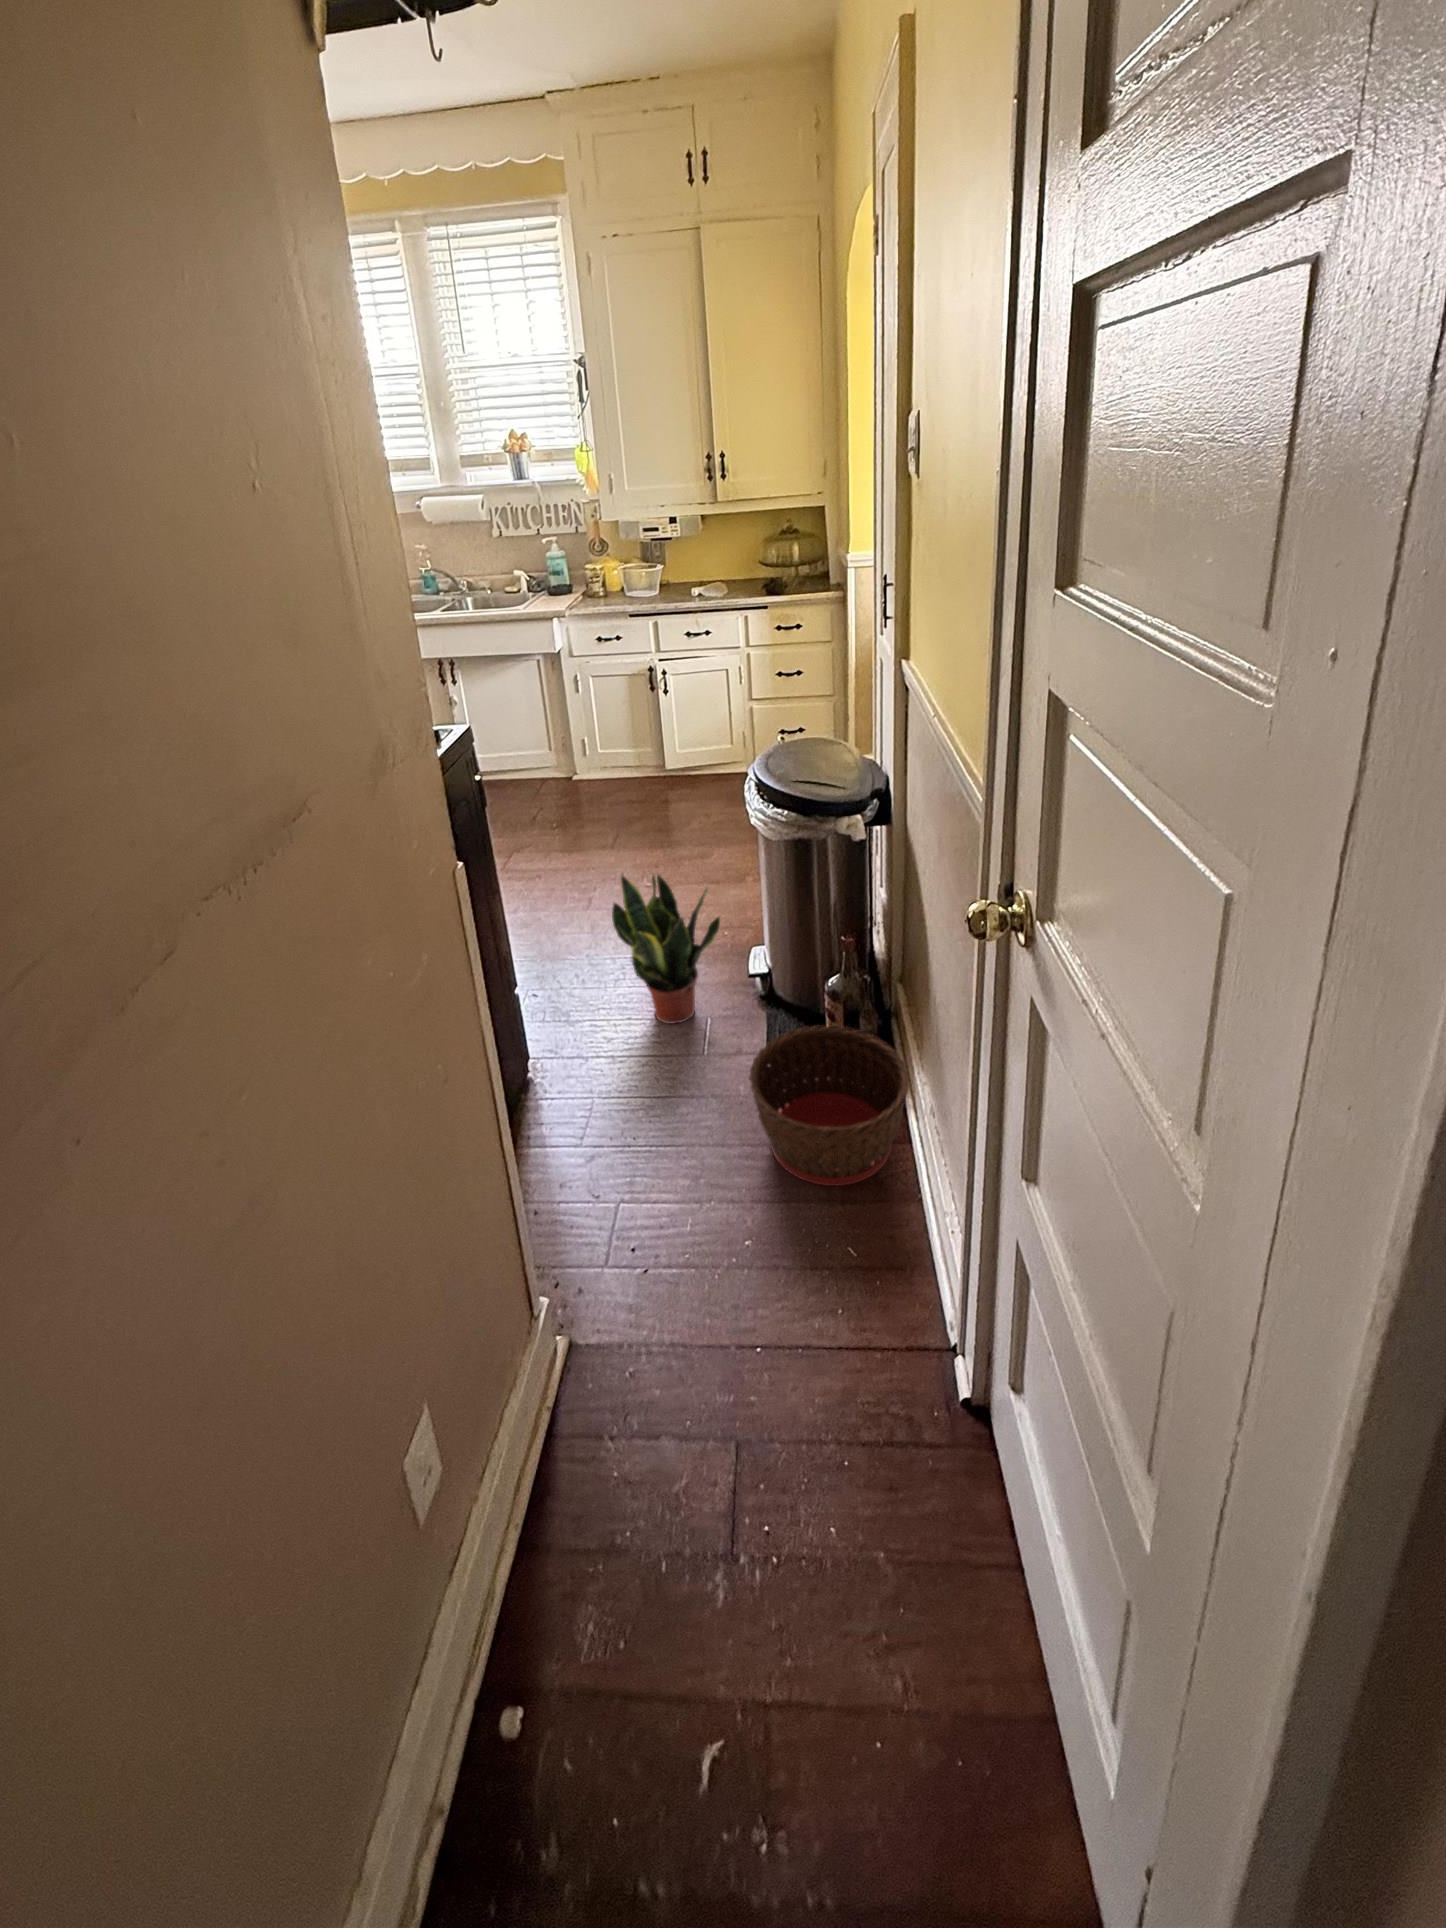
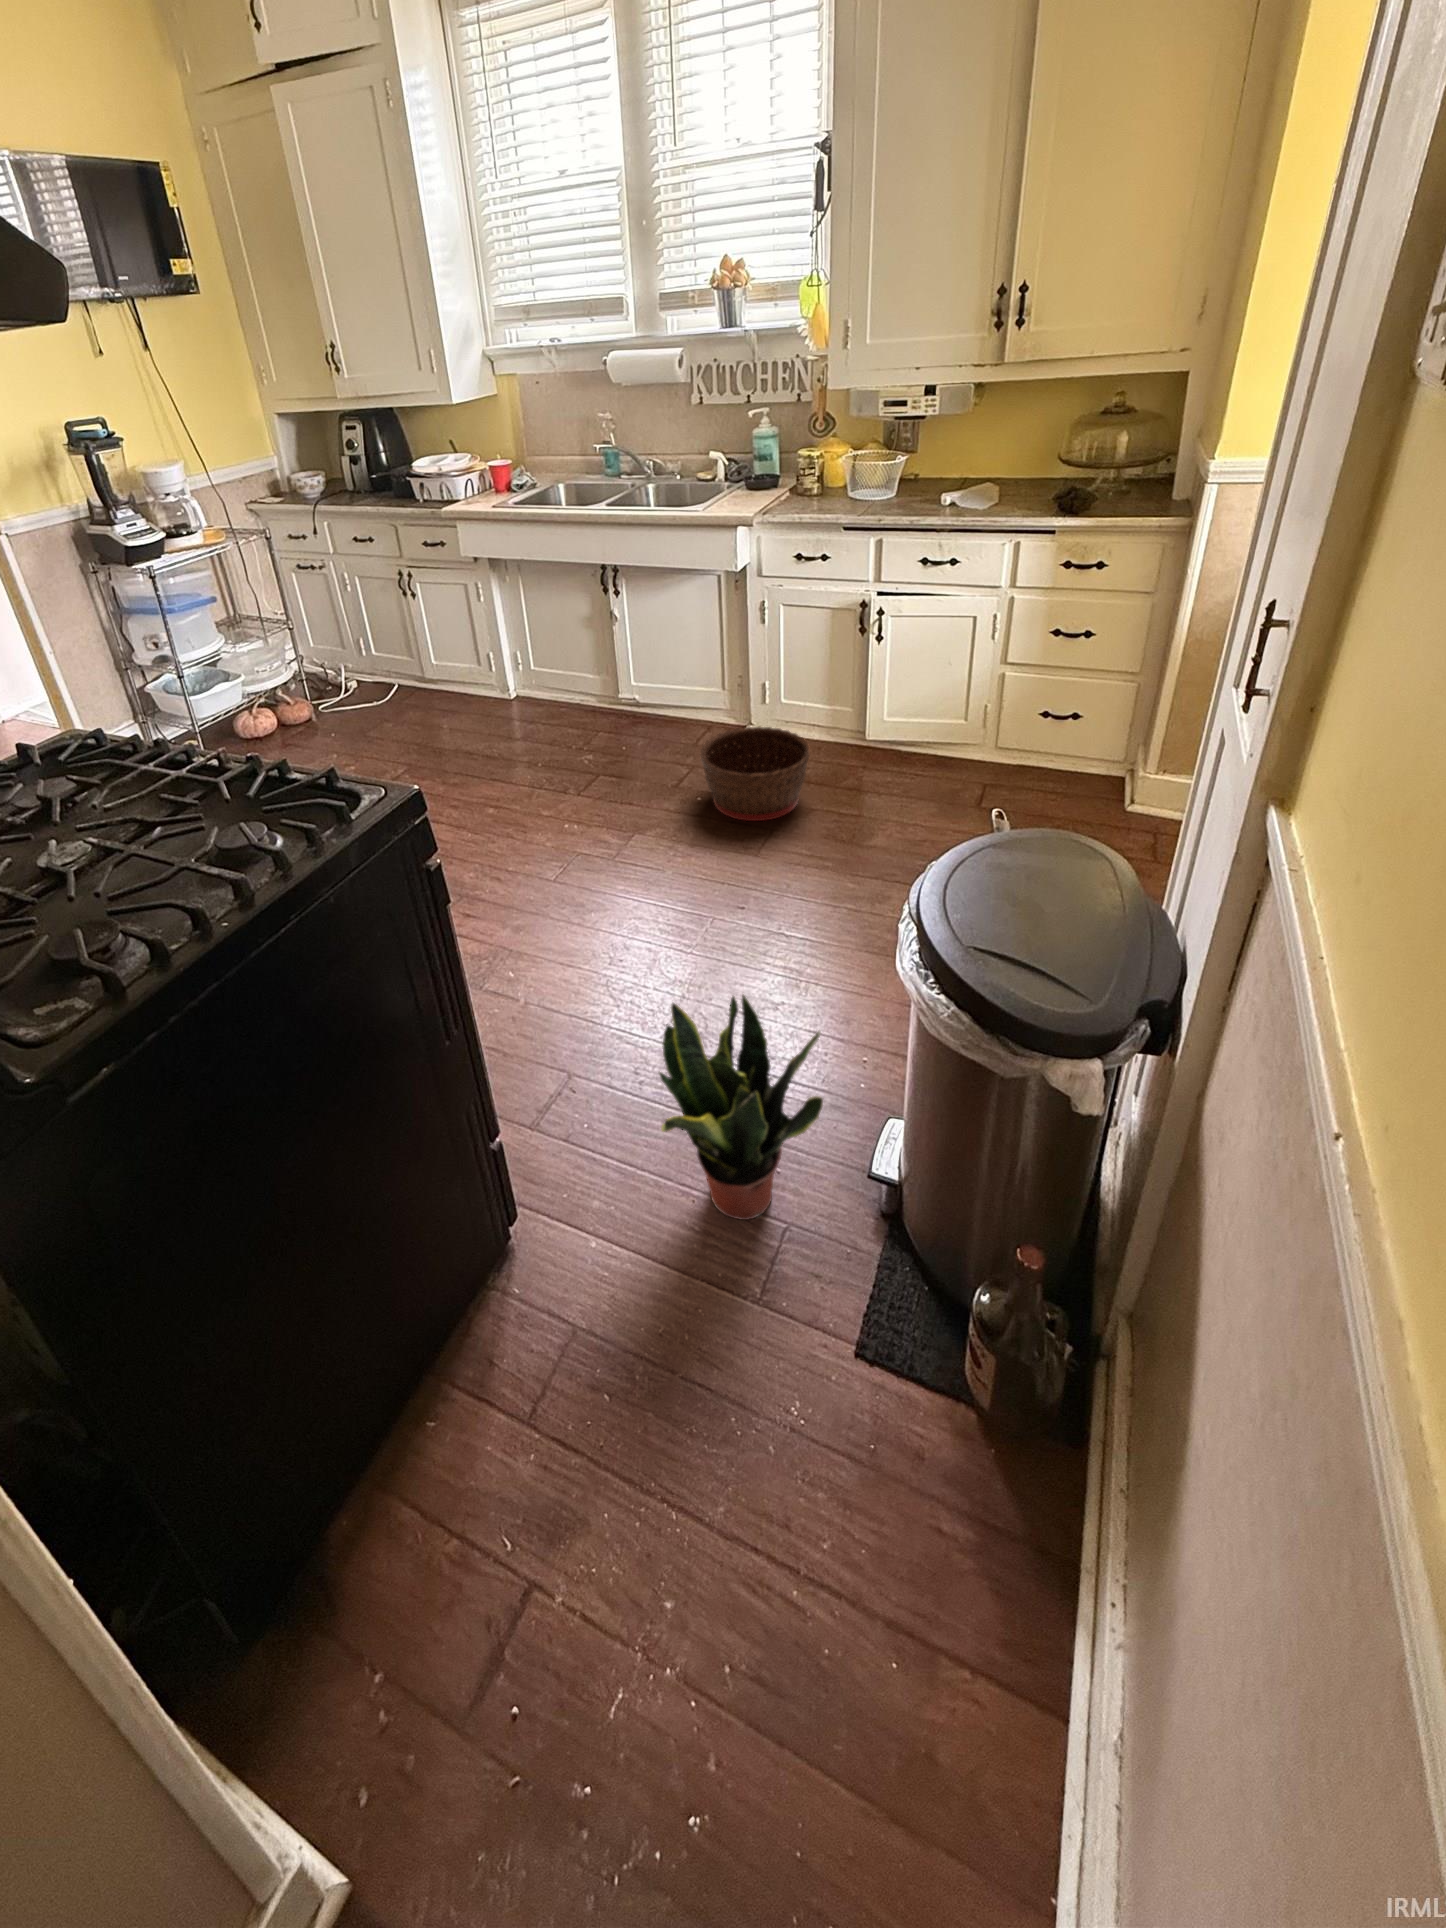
basket: present [749,1025,909,1186] -> present [700,727,810,821]

